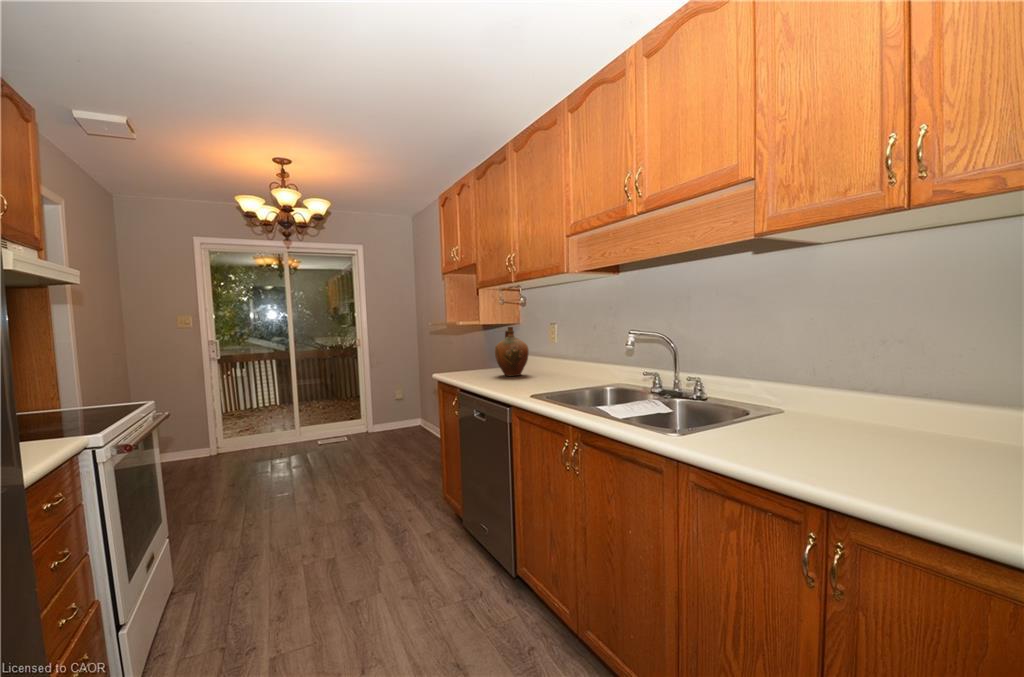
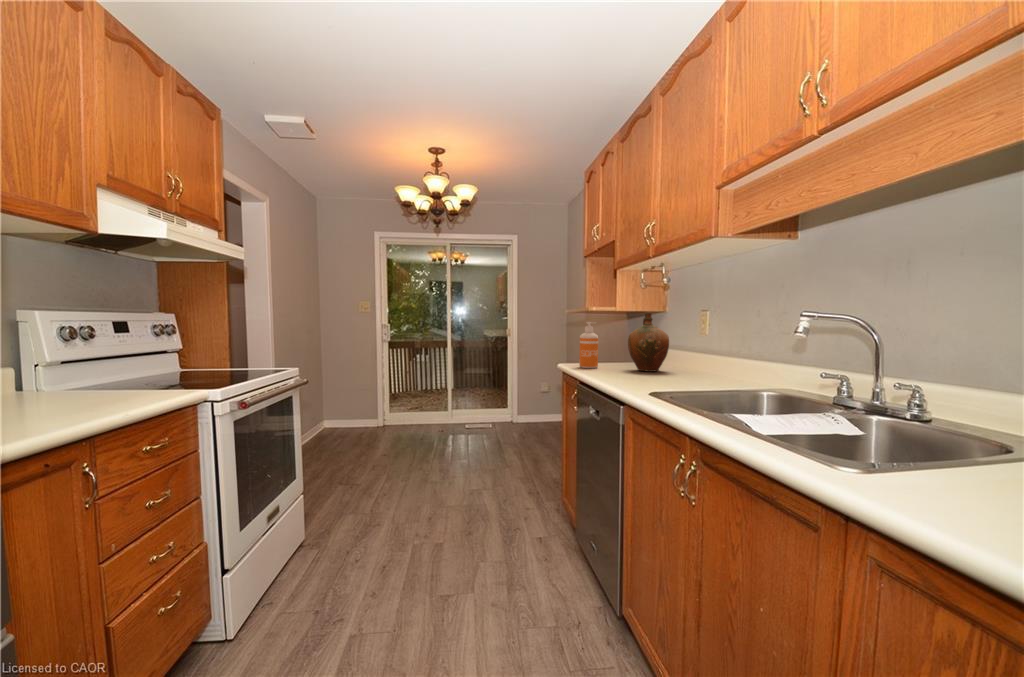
soap dispenser: none [452,336,470,377] -> present [579,322,598,368]

